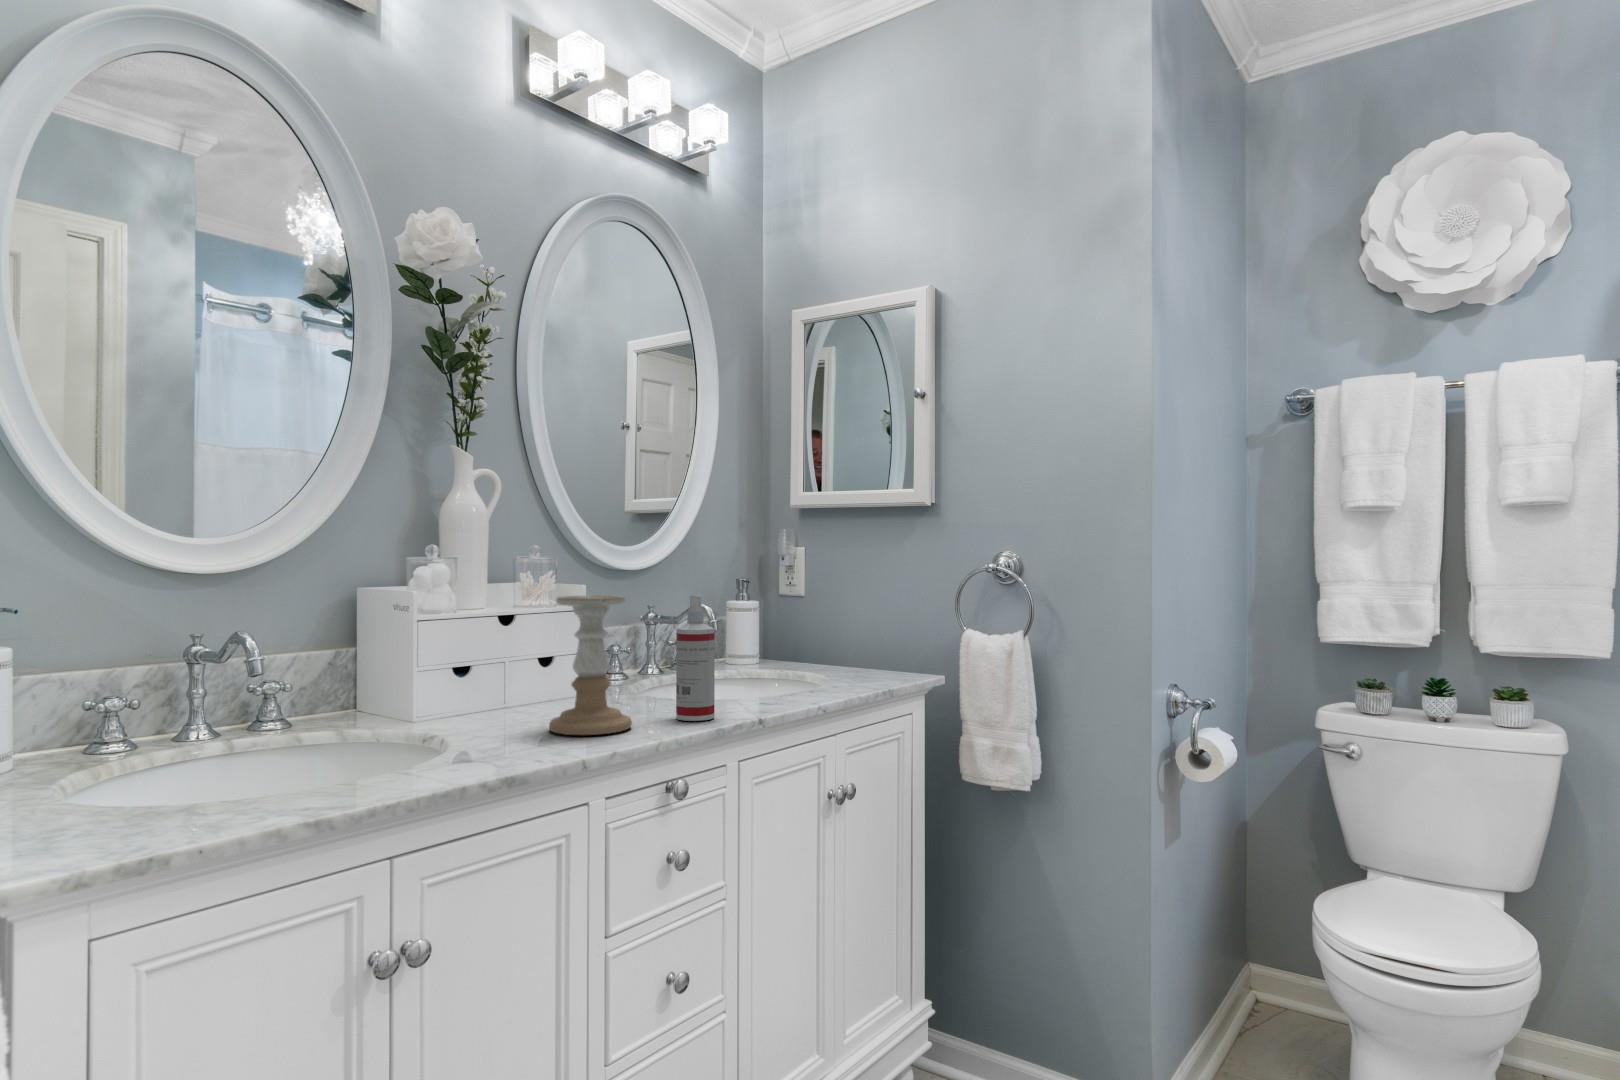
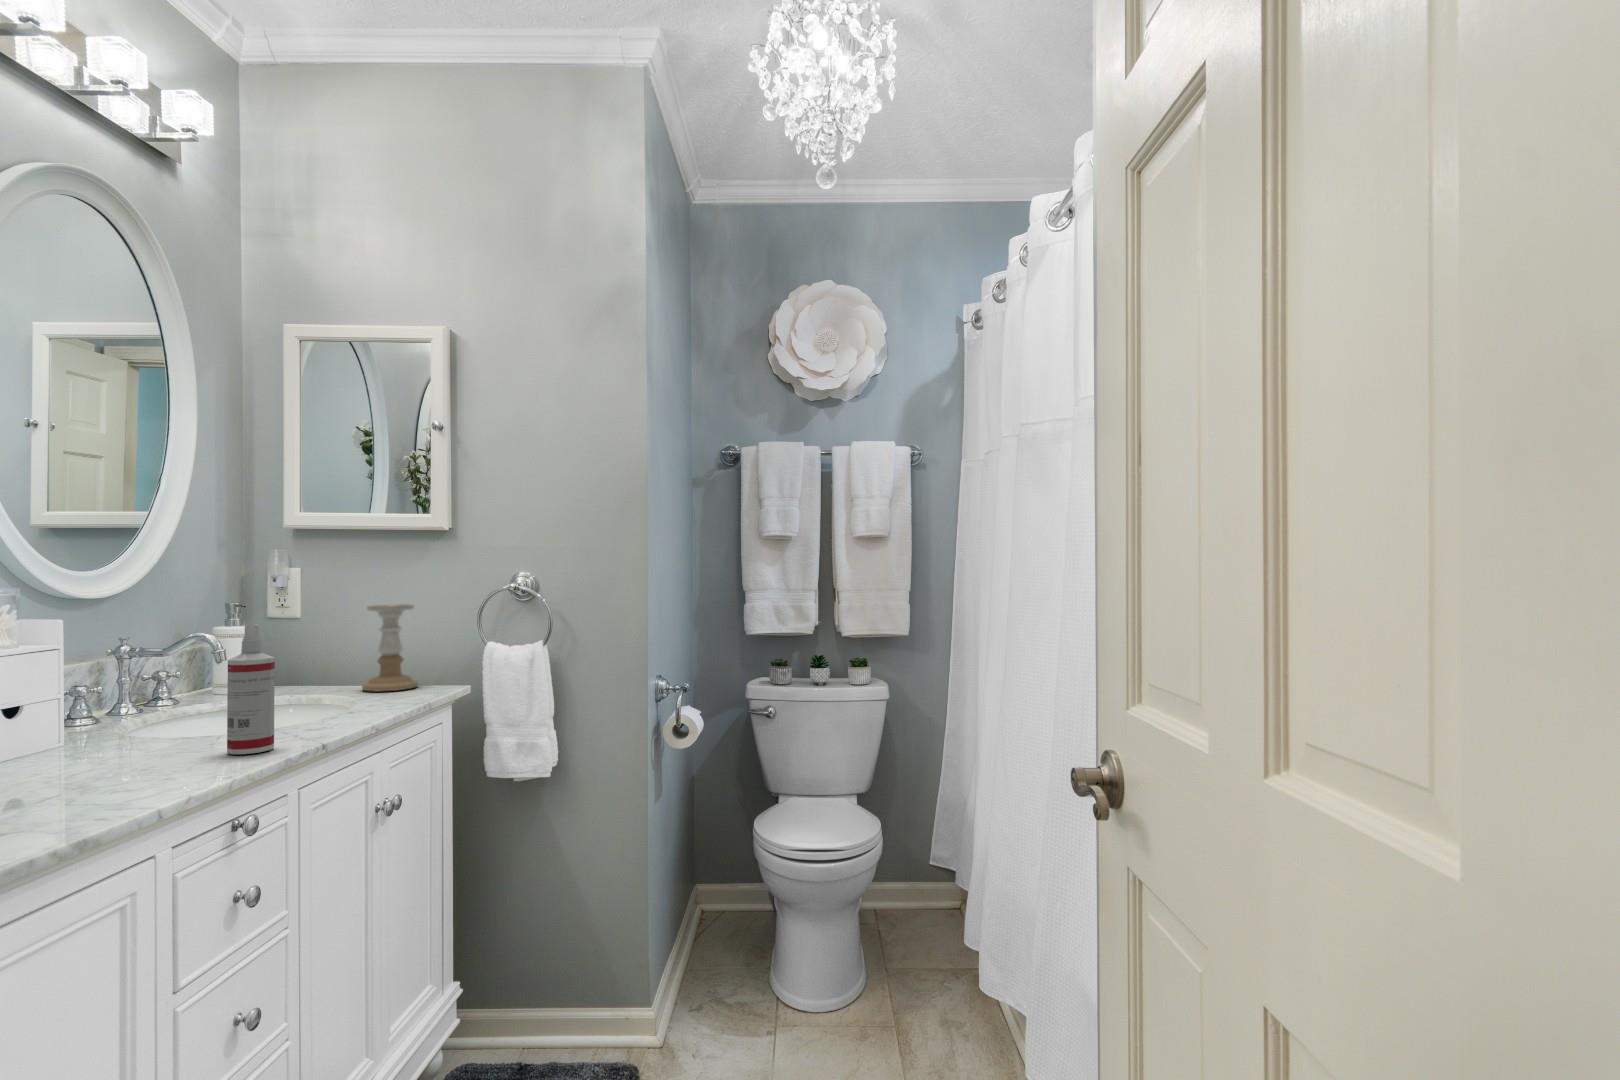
candle holder: present [549,595,632,735] -> present [362,604,418,691]

